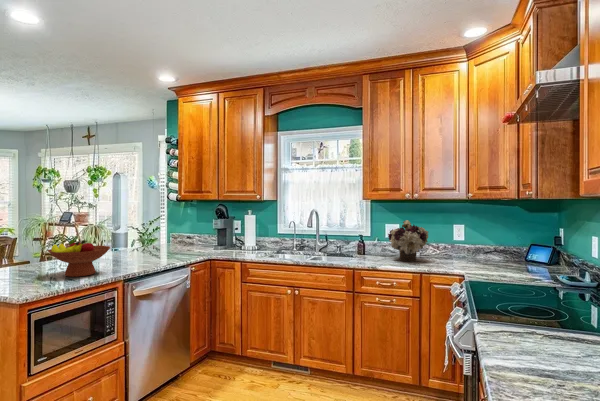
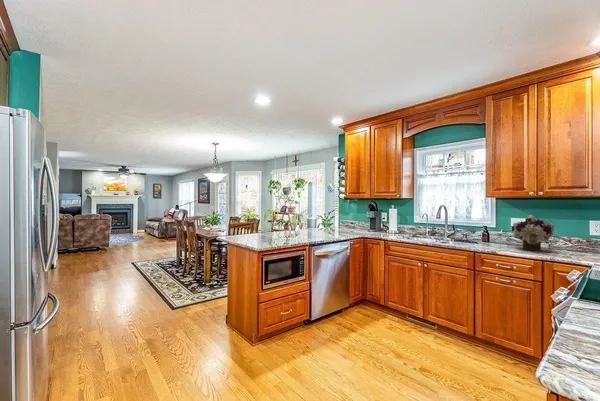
fruit bowl: present [48,240,110,277] -> none [273,220,304,240]

